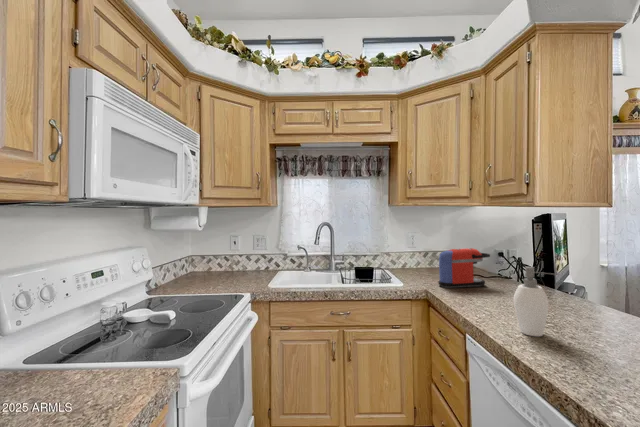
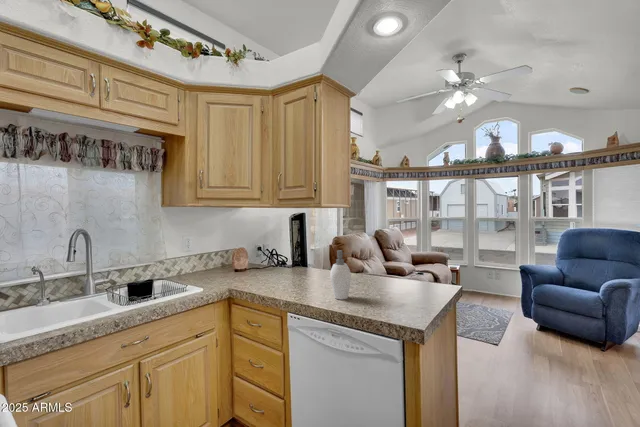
coffee maker: present [438,248,490,288] -> none [236,245,273,283]

